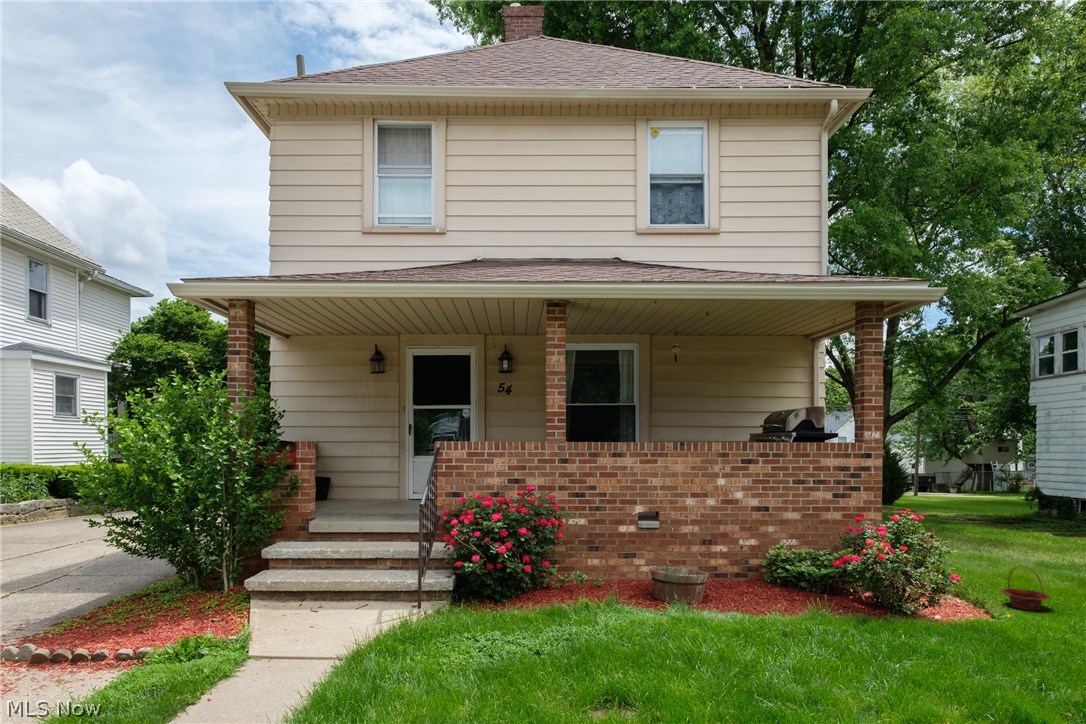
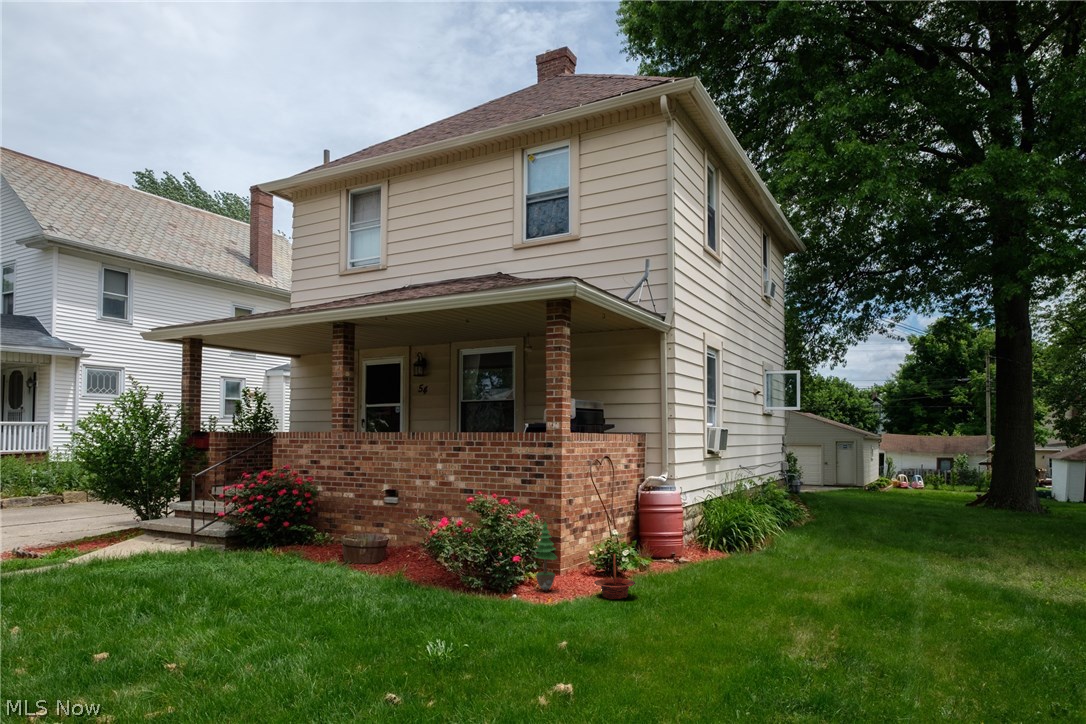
potted tree: none [955,540,985,612] -> present [534,522,557,590]

